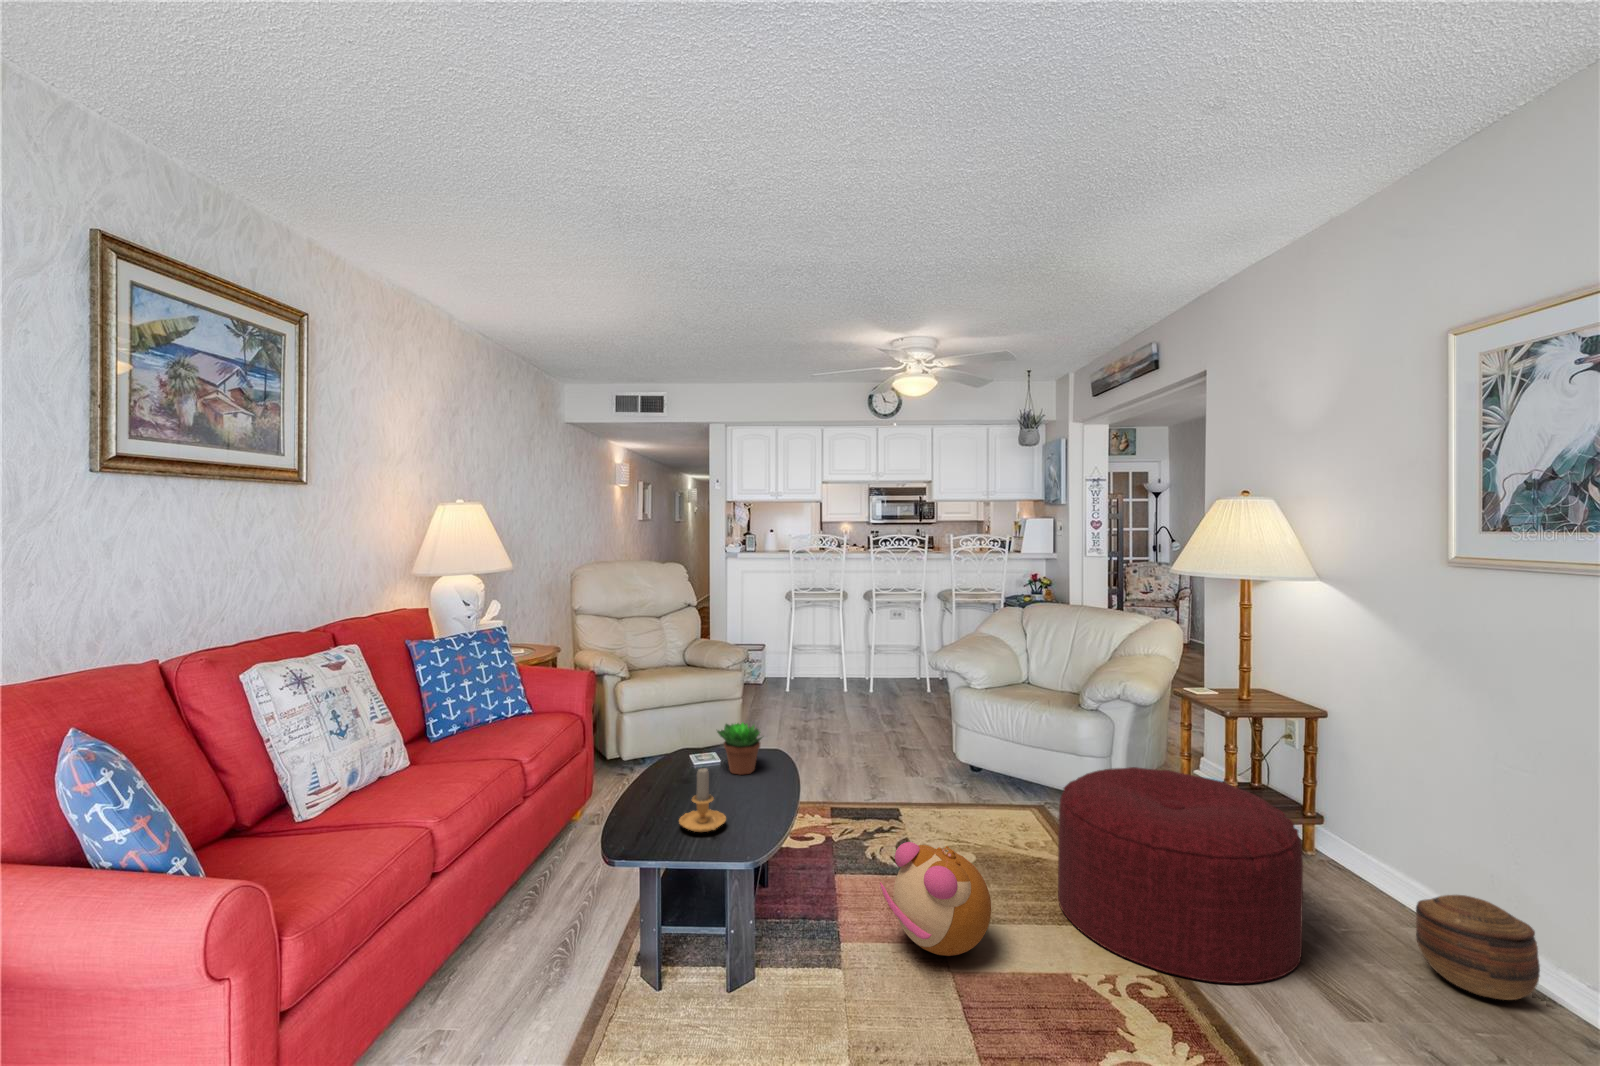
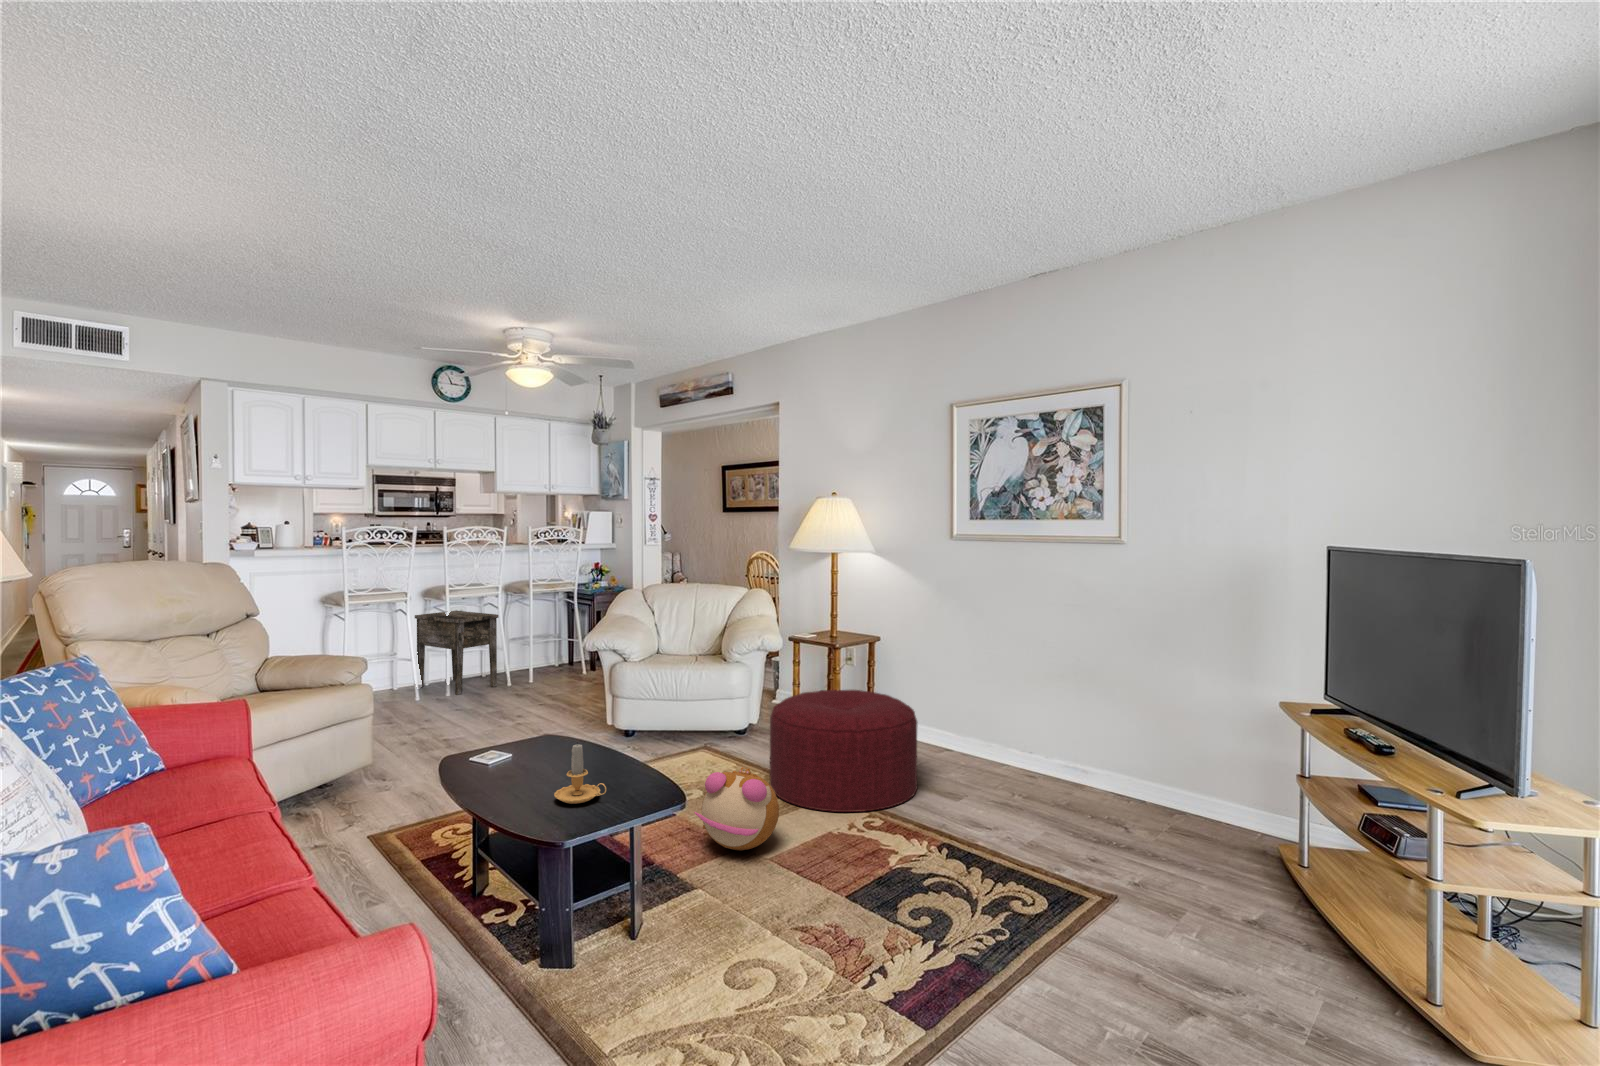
side table: none [858,611,921,689] -> present [415,611,499,695]
succulent plant: present [717,723,762,775] -> none [508,710,556,763]
basket: present [1416,895,1540,1000] -> none [956,722,1006,772]

